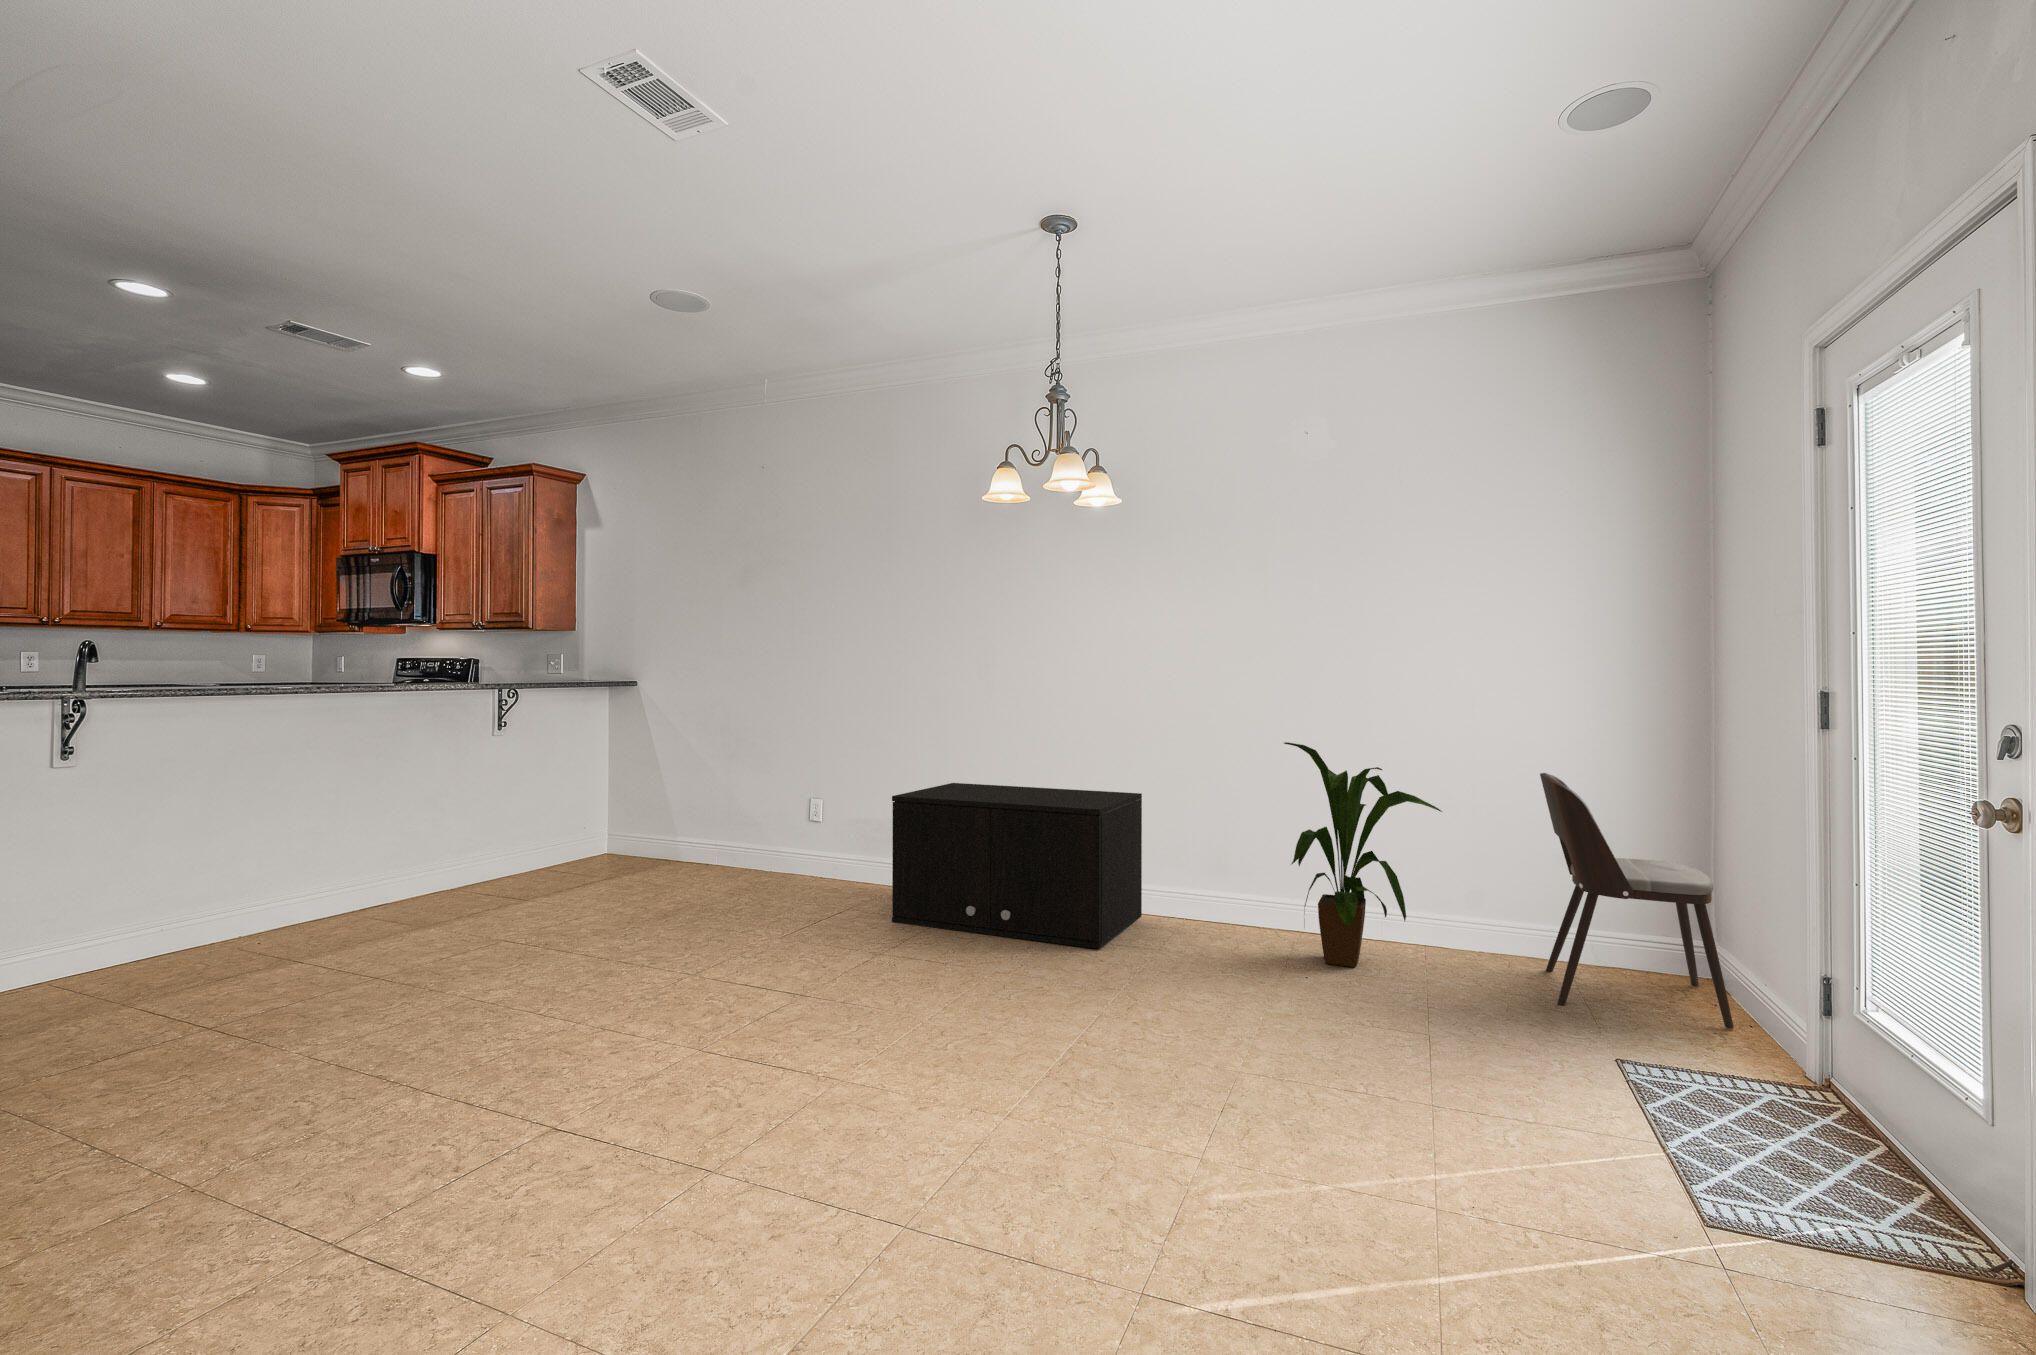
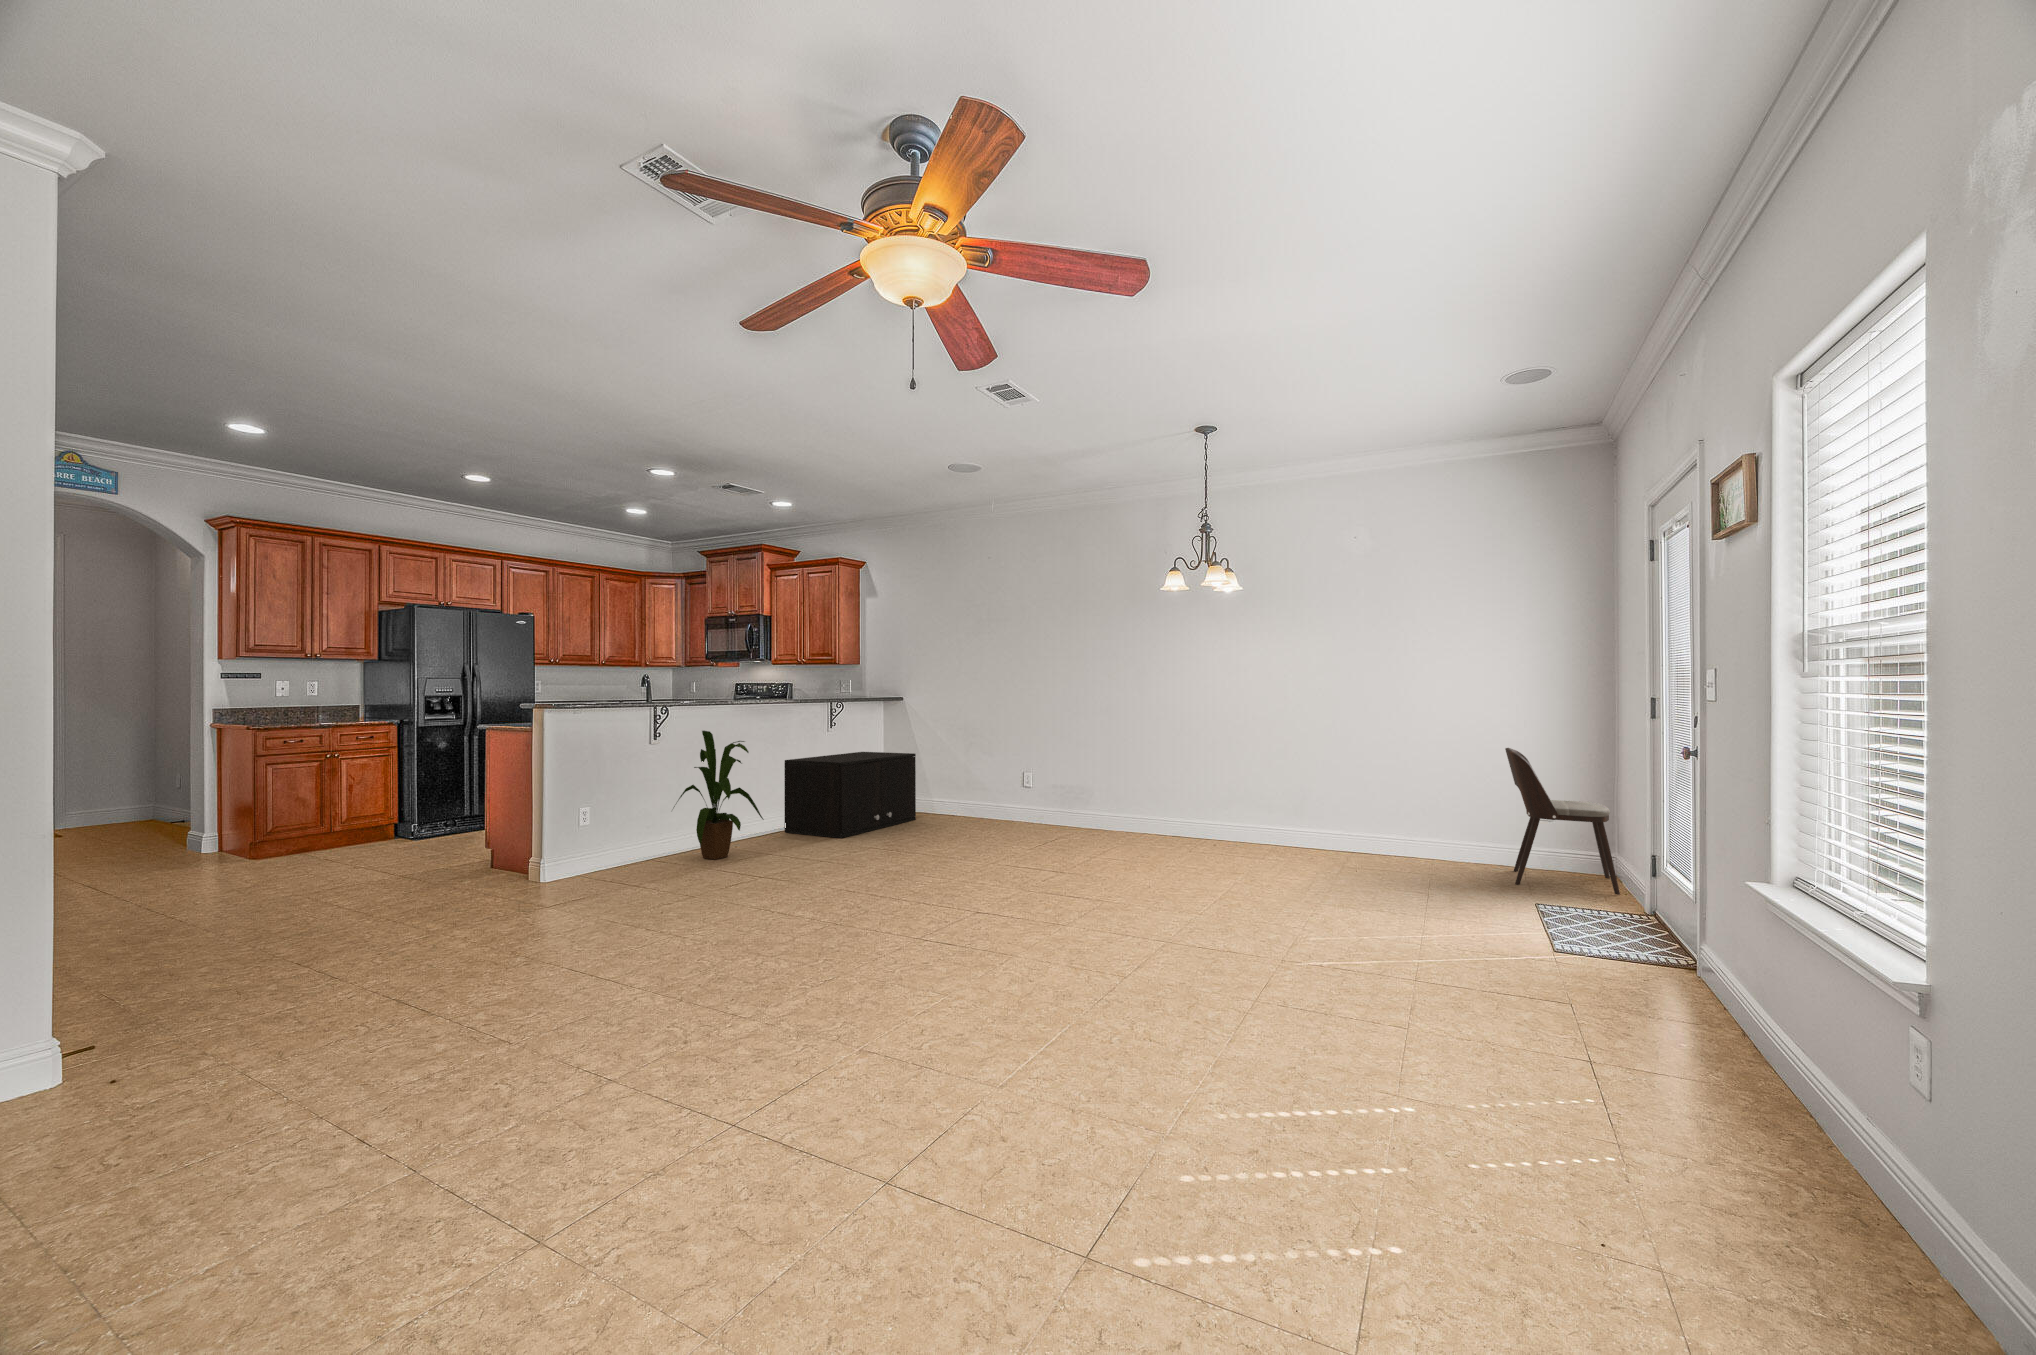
house plant: present [1284,742,1442,967] -> present [674,731,764,860]
storage cabinet: present [892,783,1142,949] -> present [784,752,916,838]

